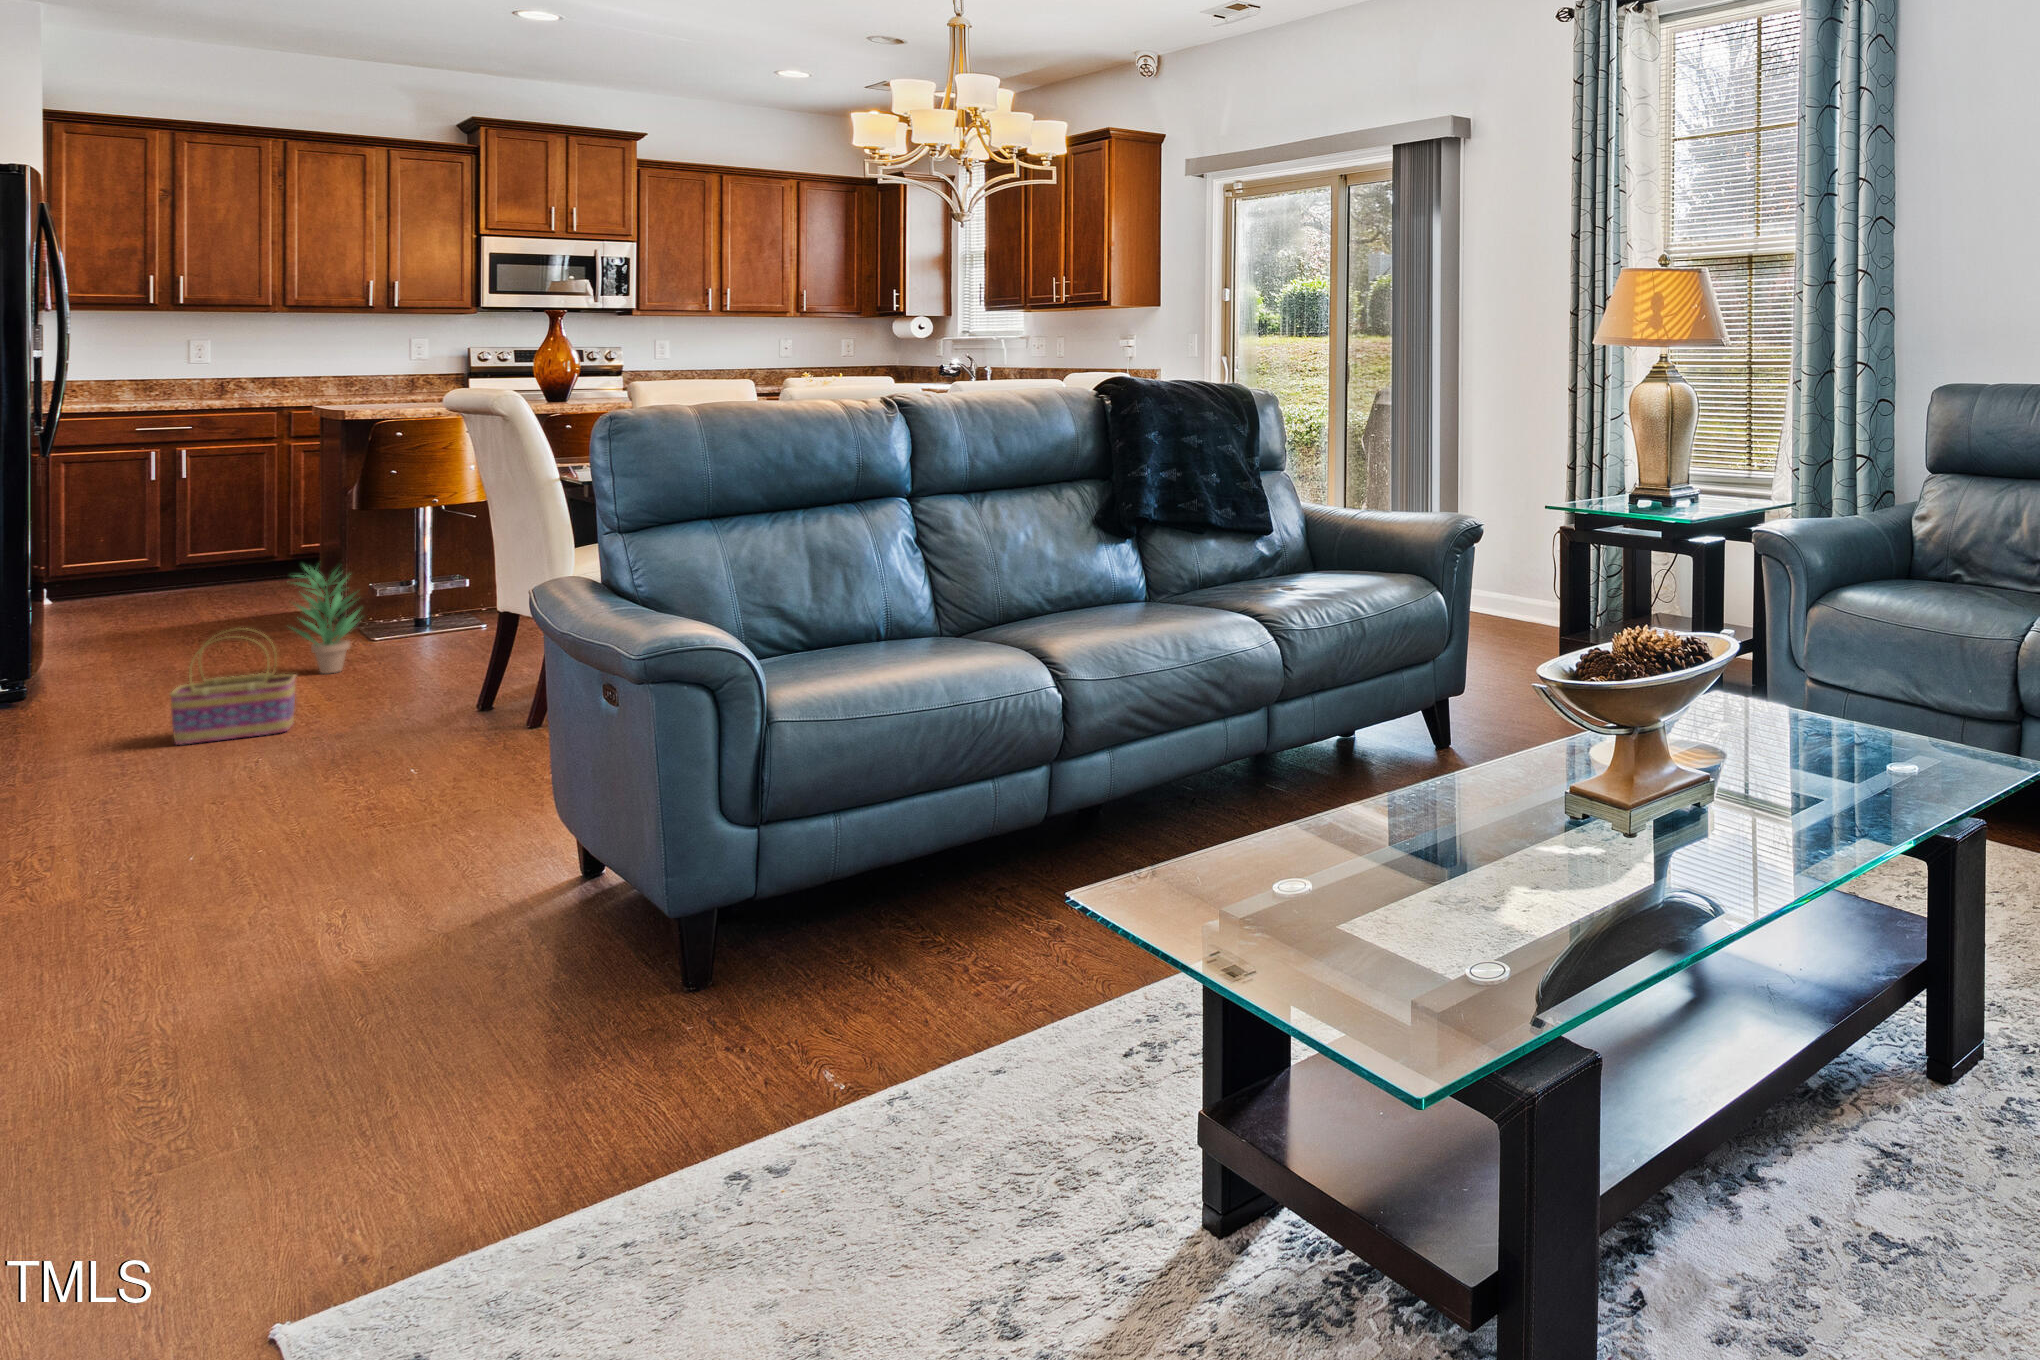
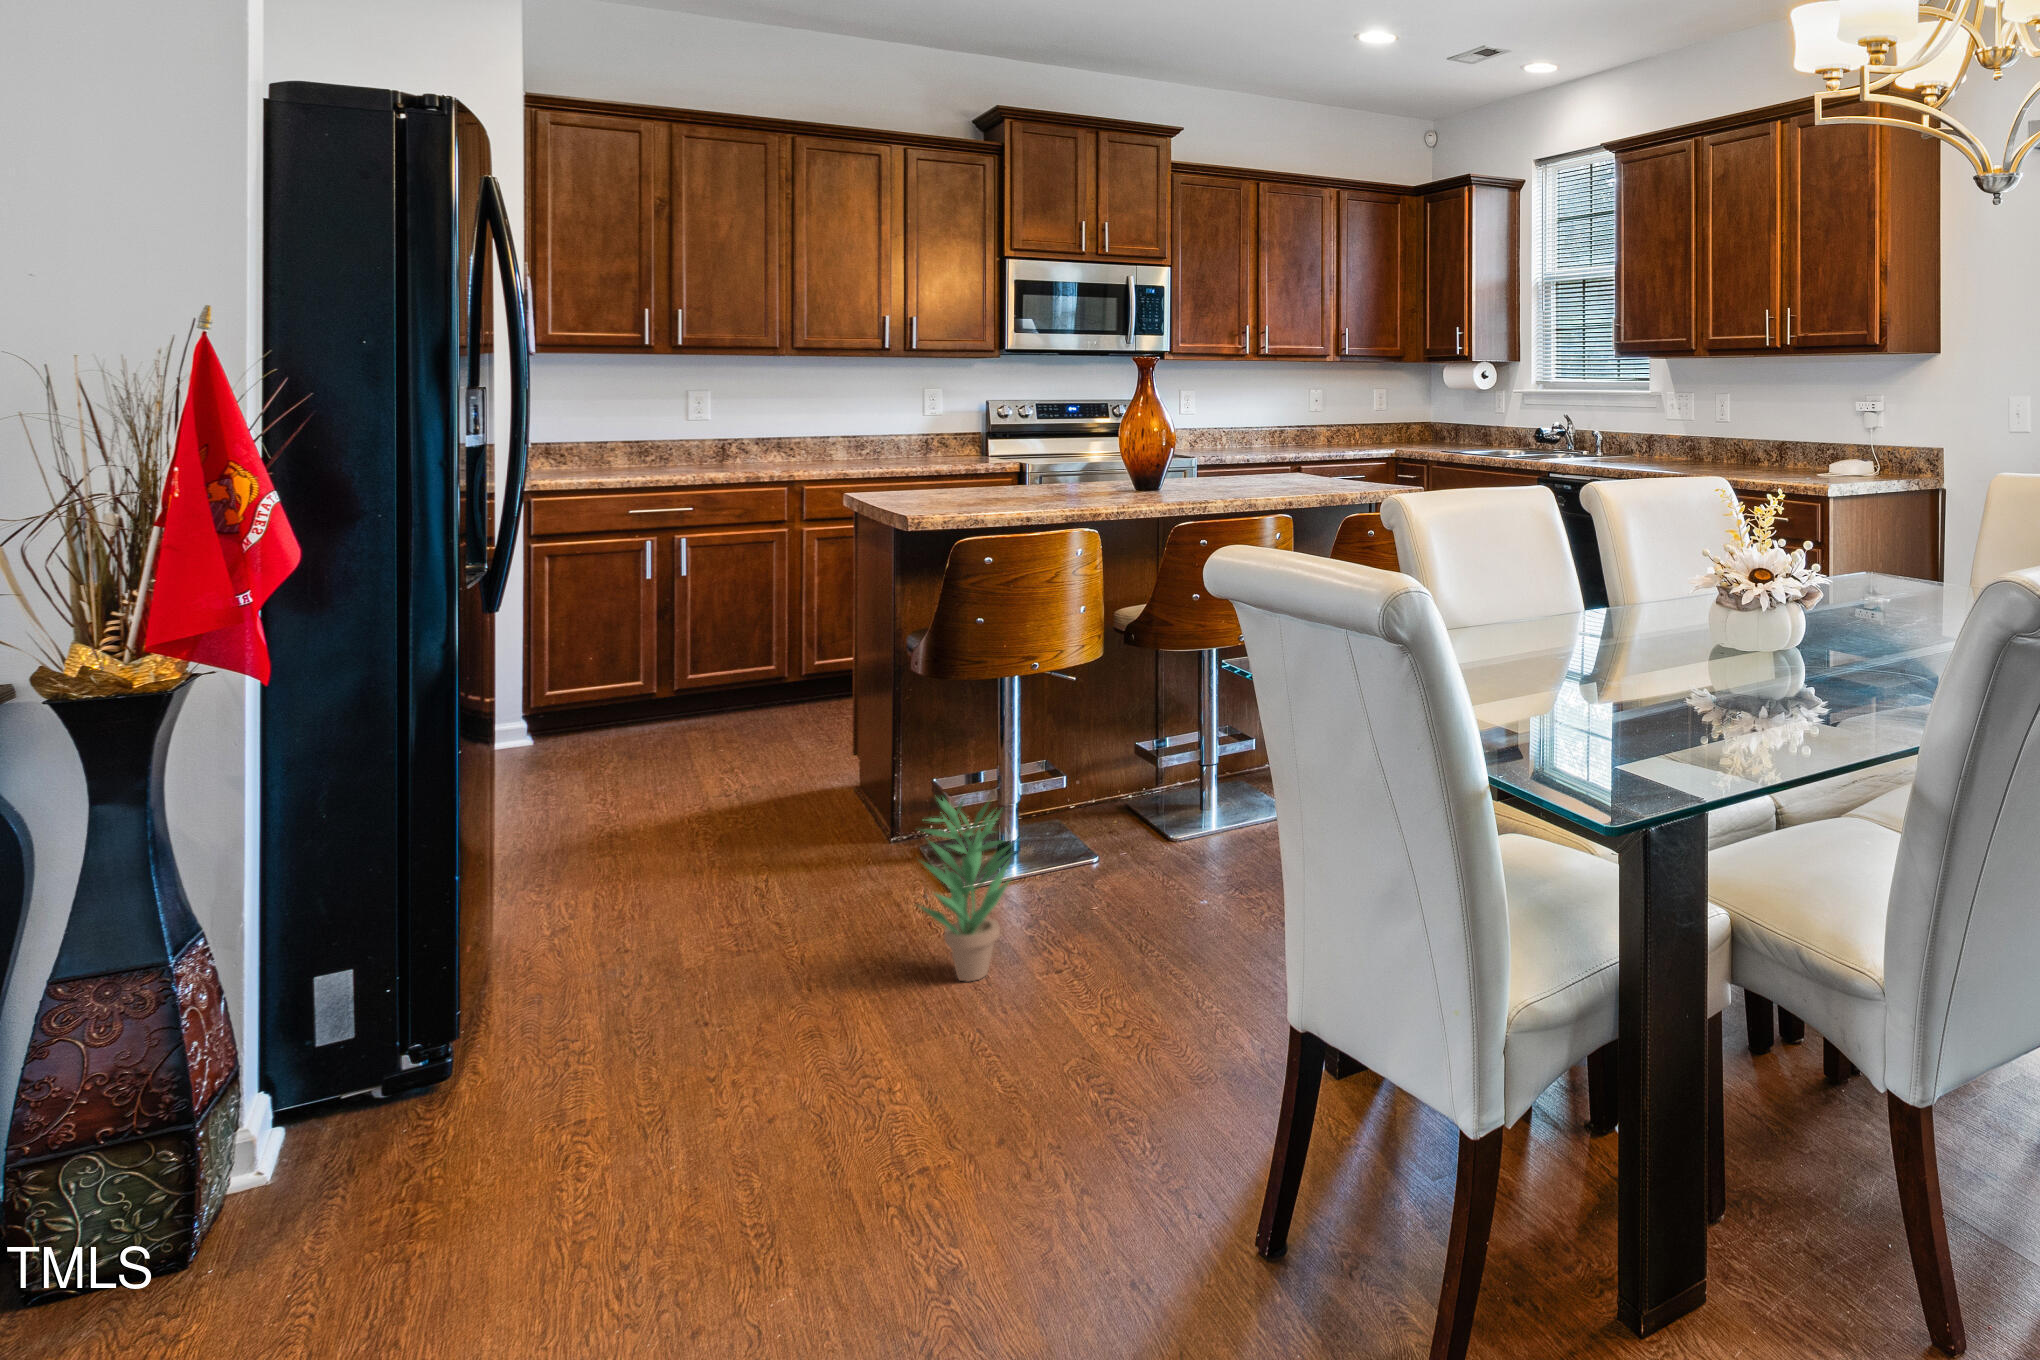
basket: present [170,638,296,745] -> none [825,1002,1022,1270]

